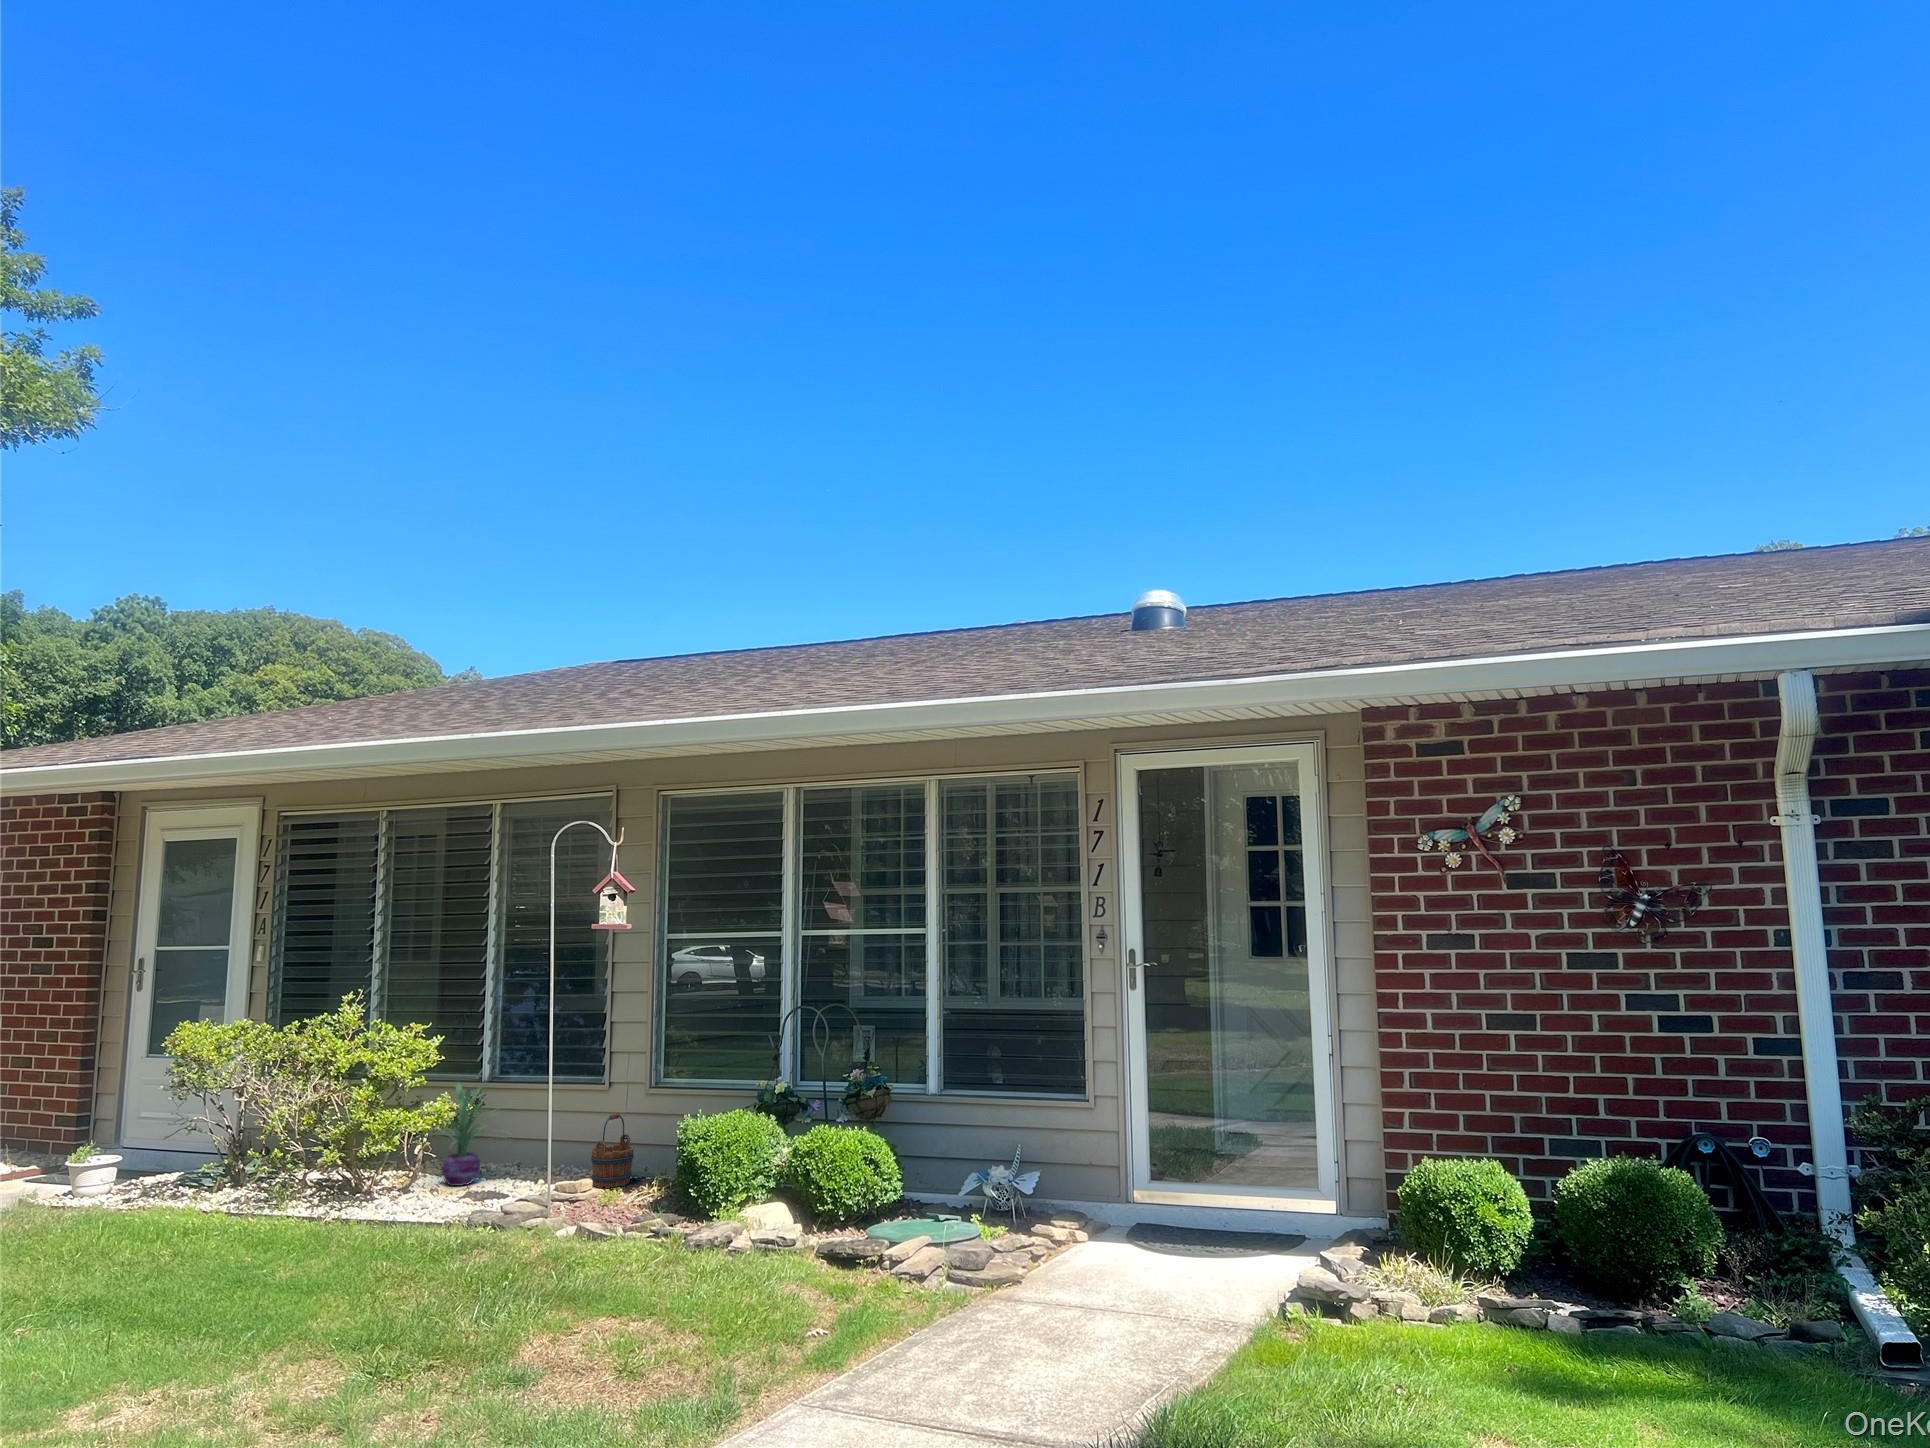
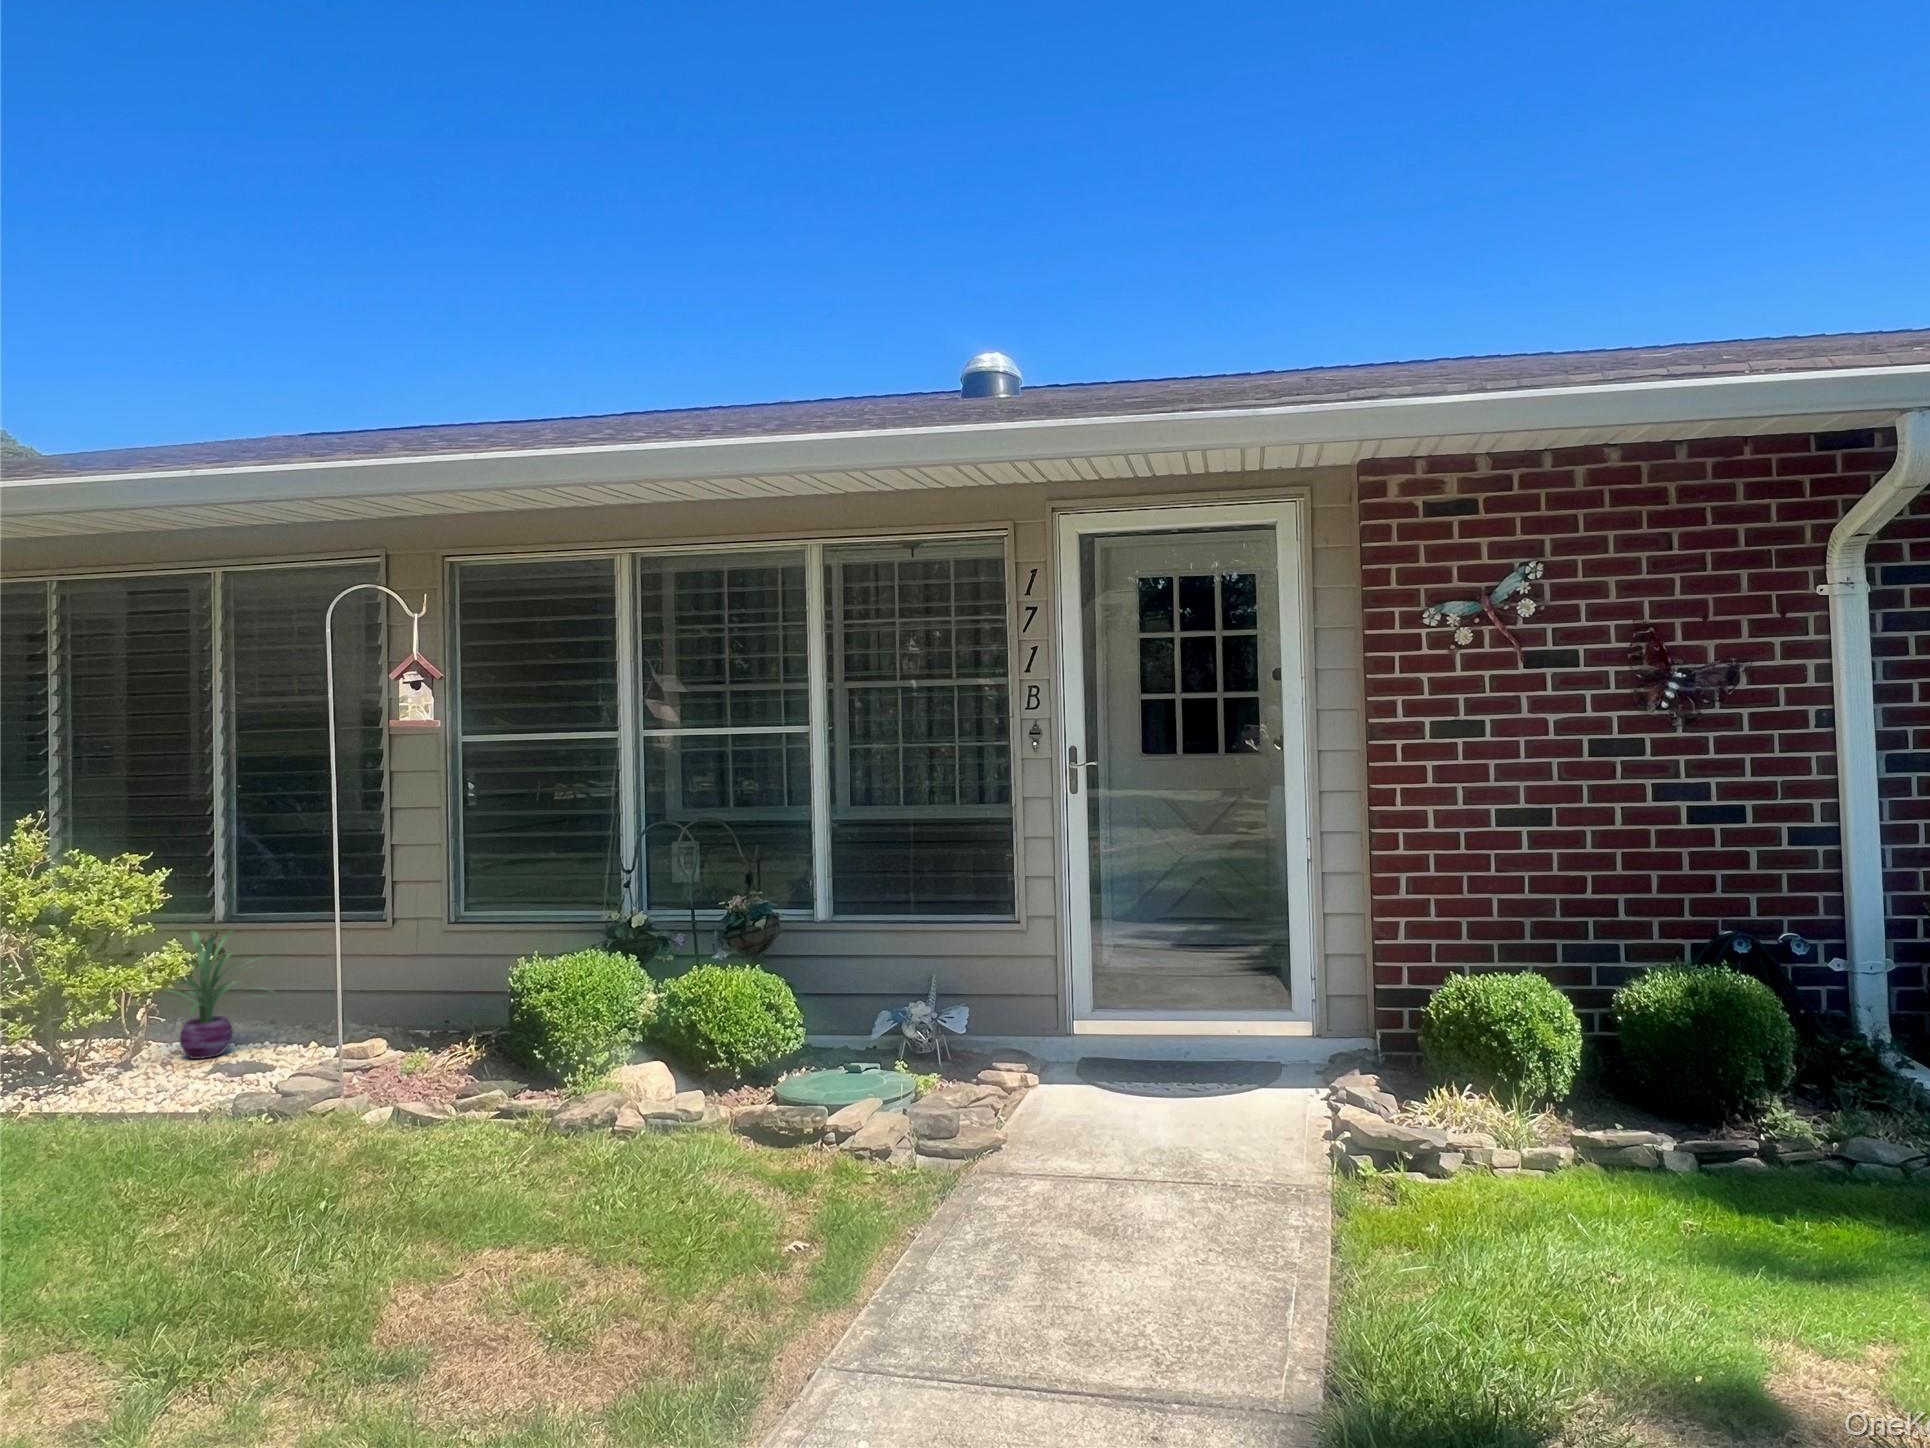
wooden bucket: present [591,1113,634,1188] -> none [387,960,442,1050]

